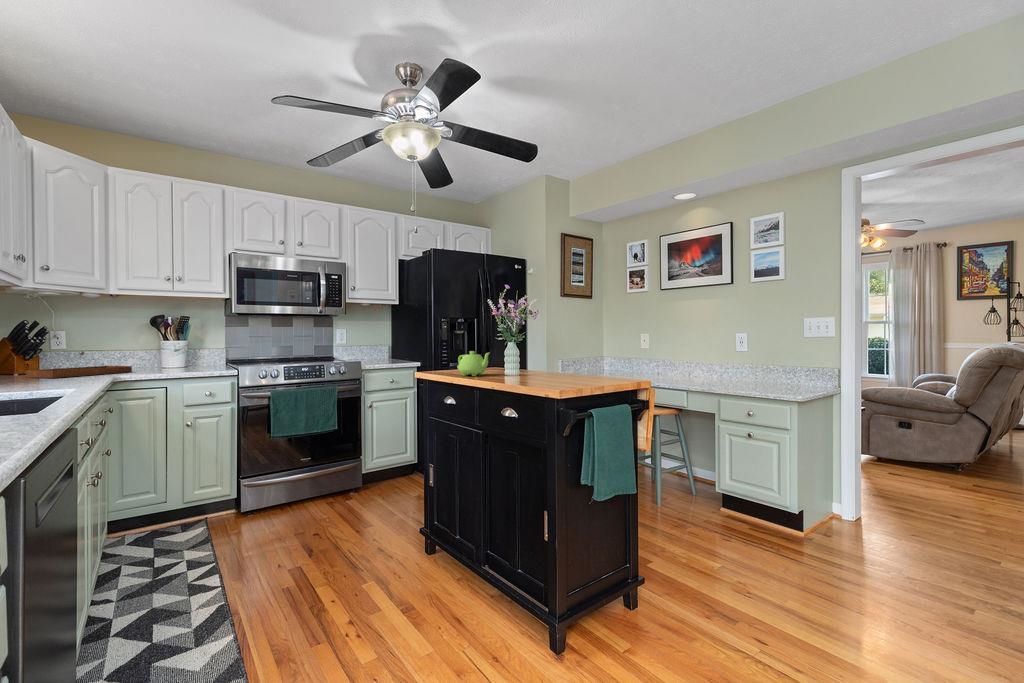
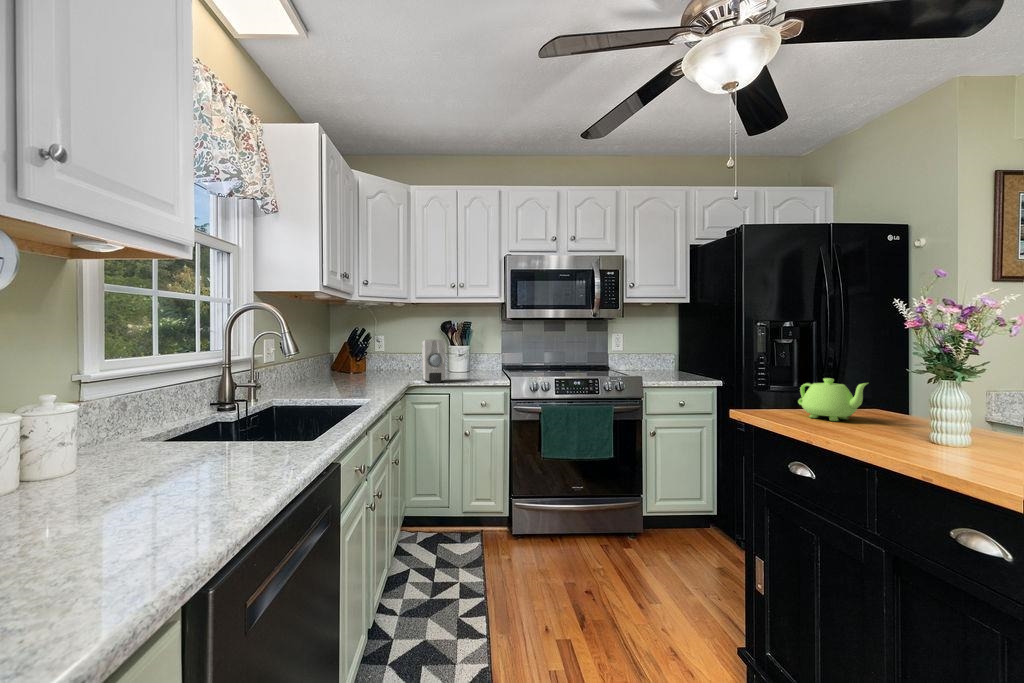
soap dispenser: none [127,333,160,377] -> present [422,339,445,383]
tray: present [26,351,132,378] -> none [356,355,427,380]

